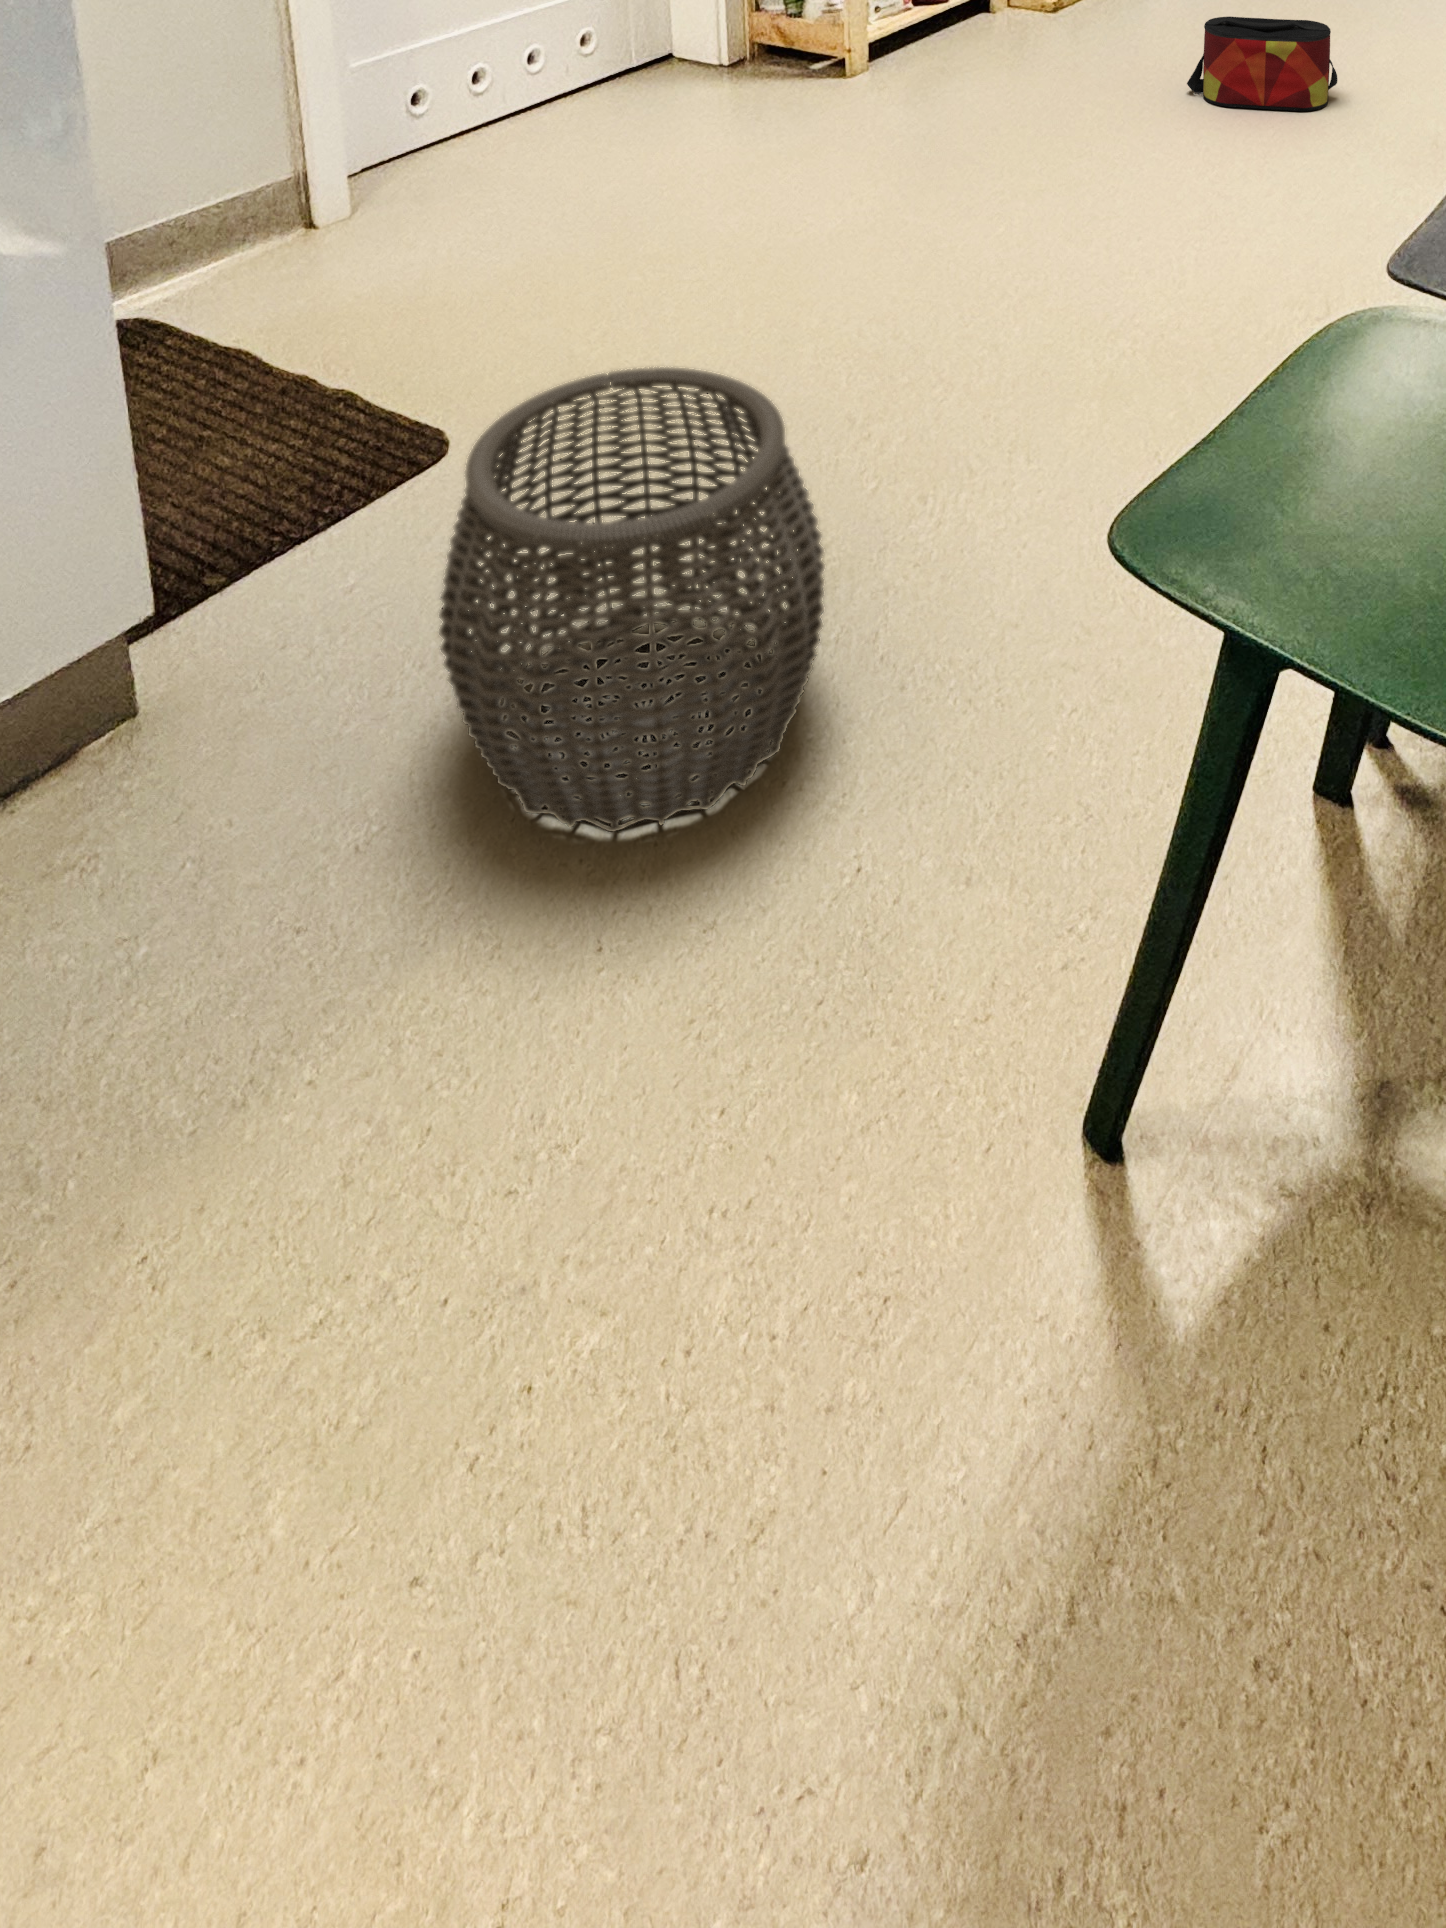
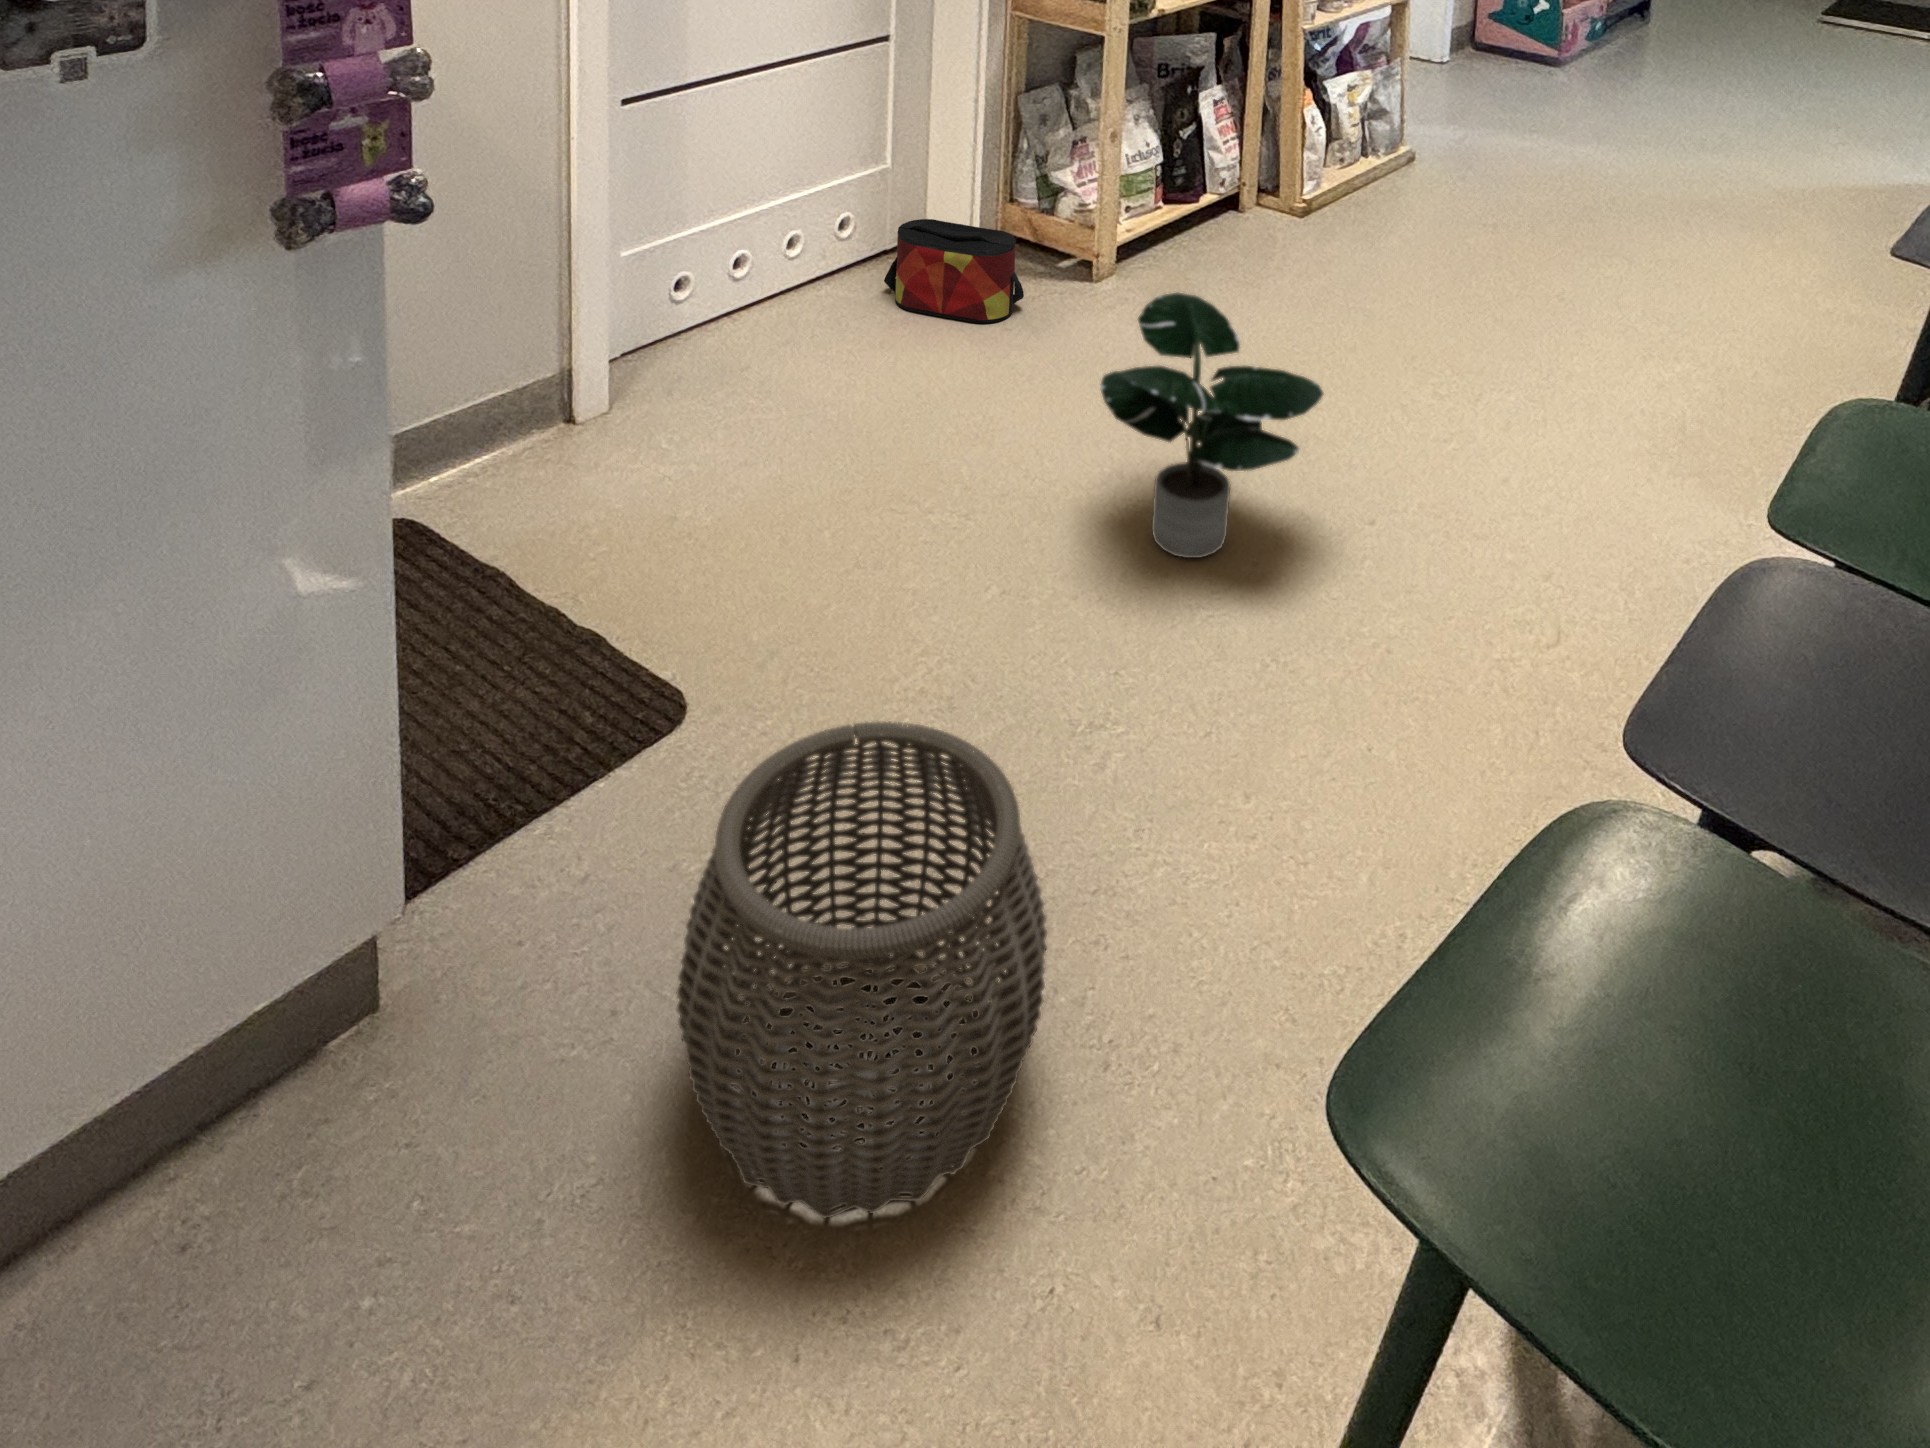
bag: present [1187,17,1337,111] -> present [884,219,1024,323]
potted plant: none [852,27,1079,281] -> present [1100,292,1323,558]

